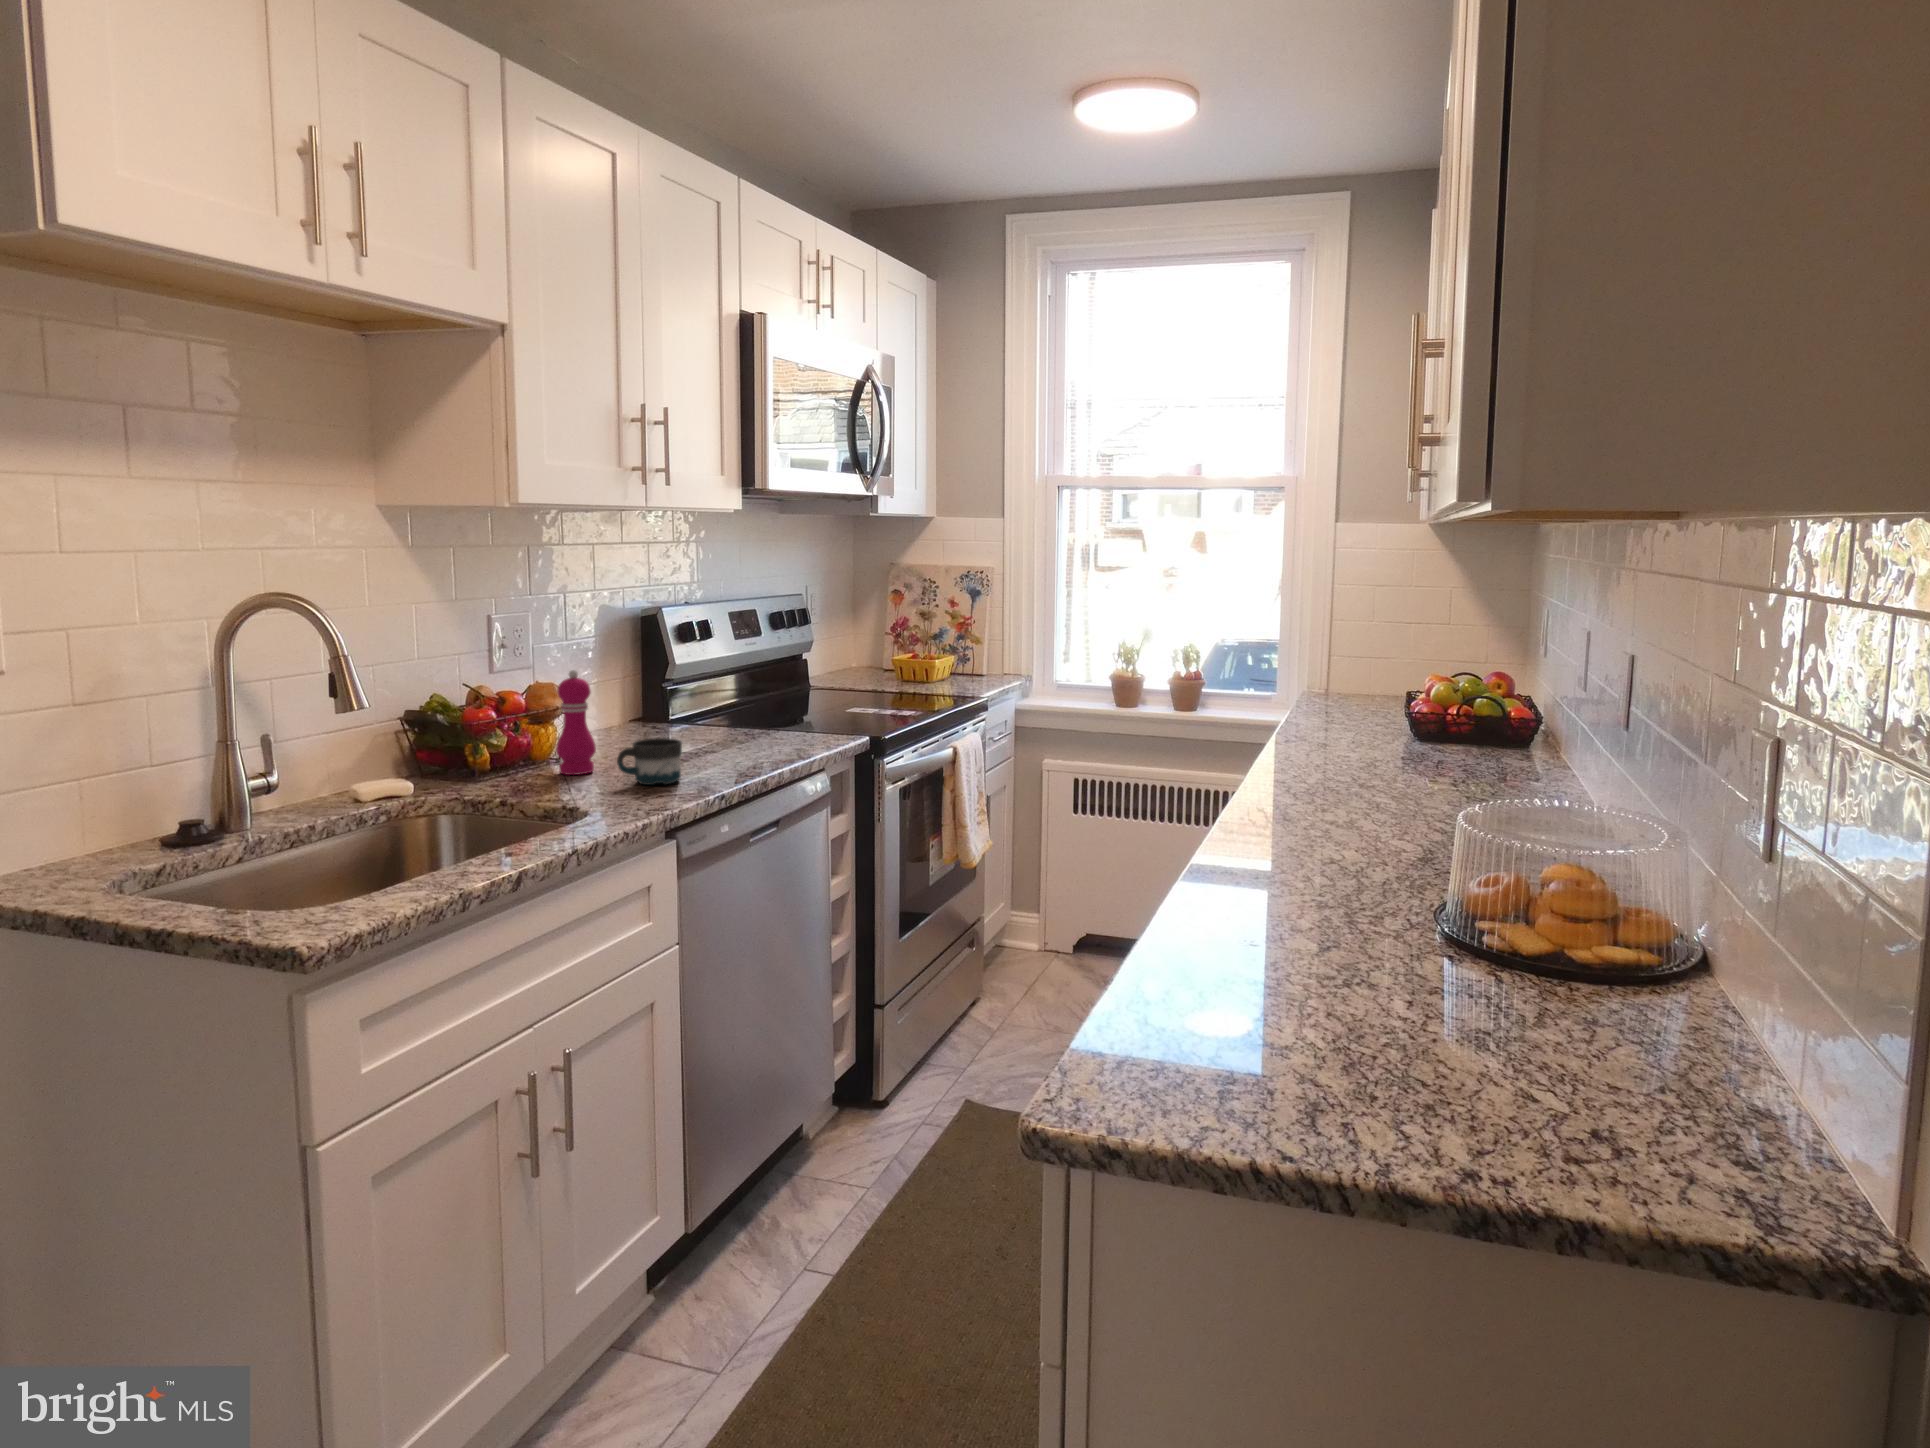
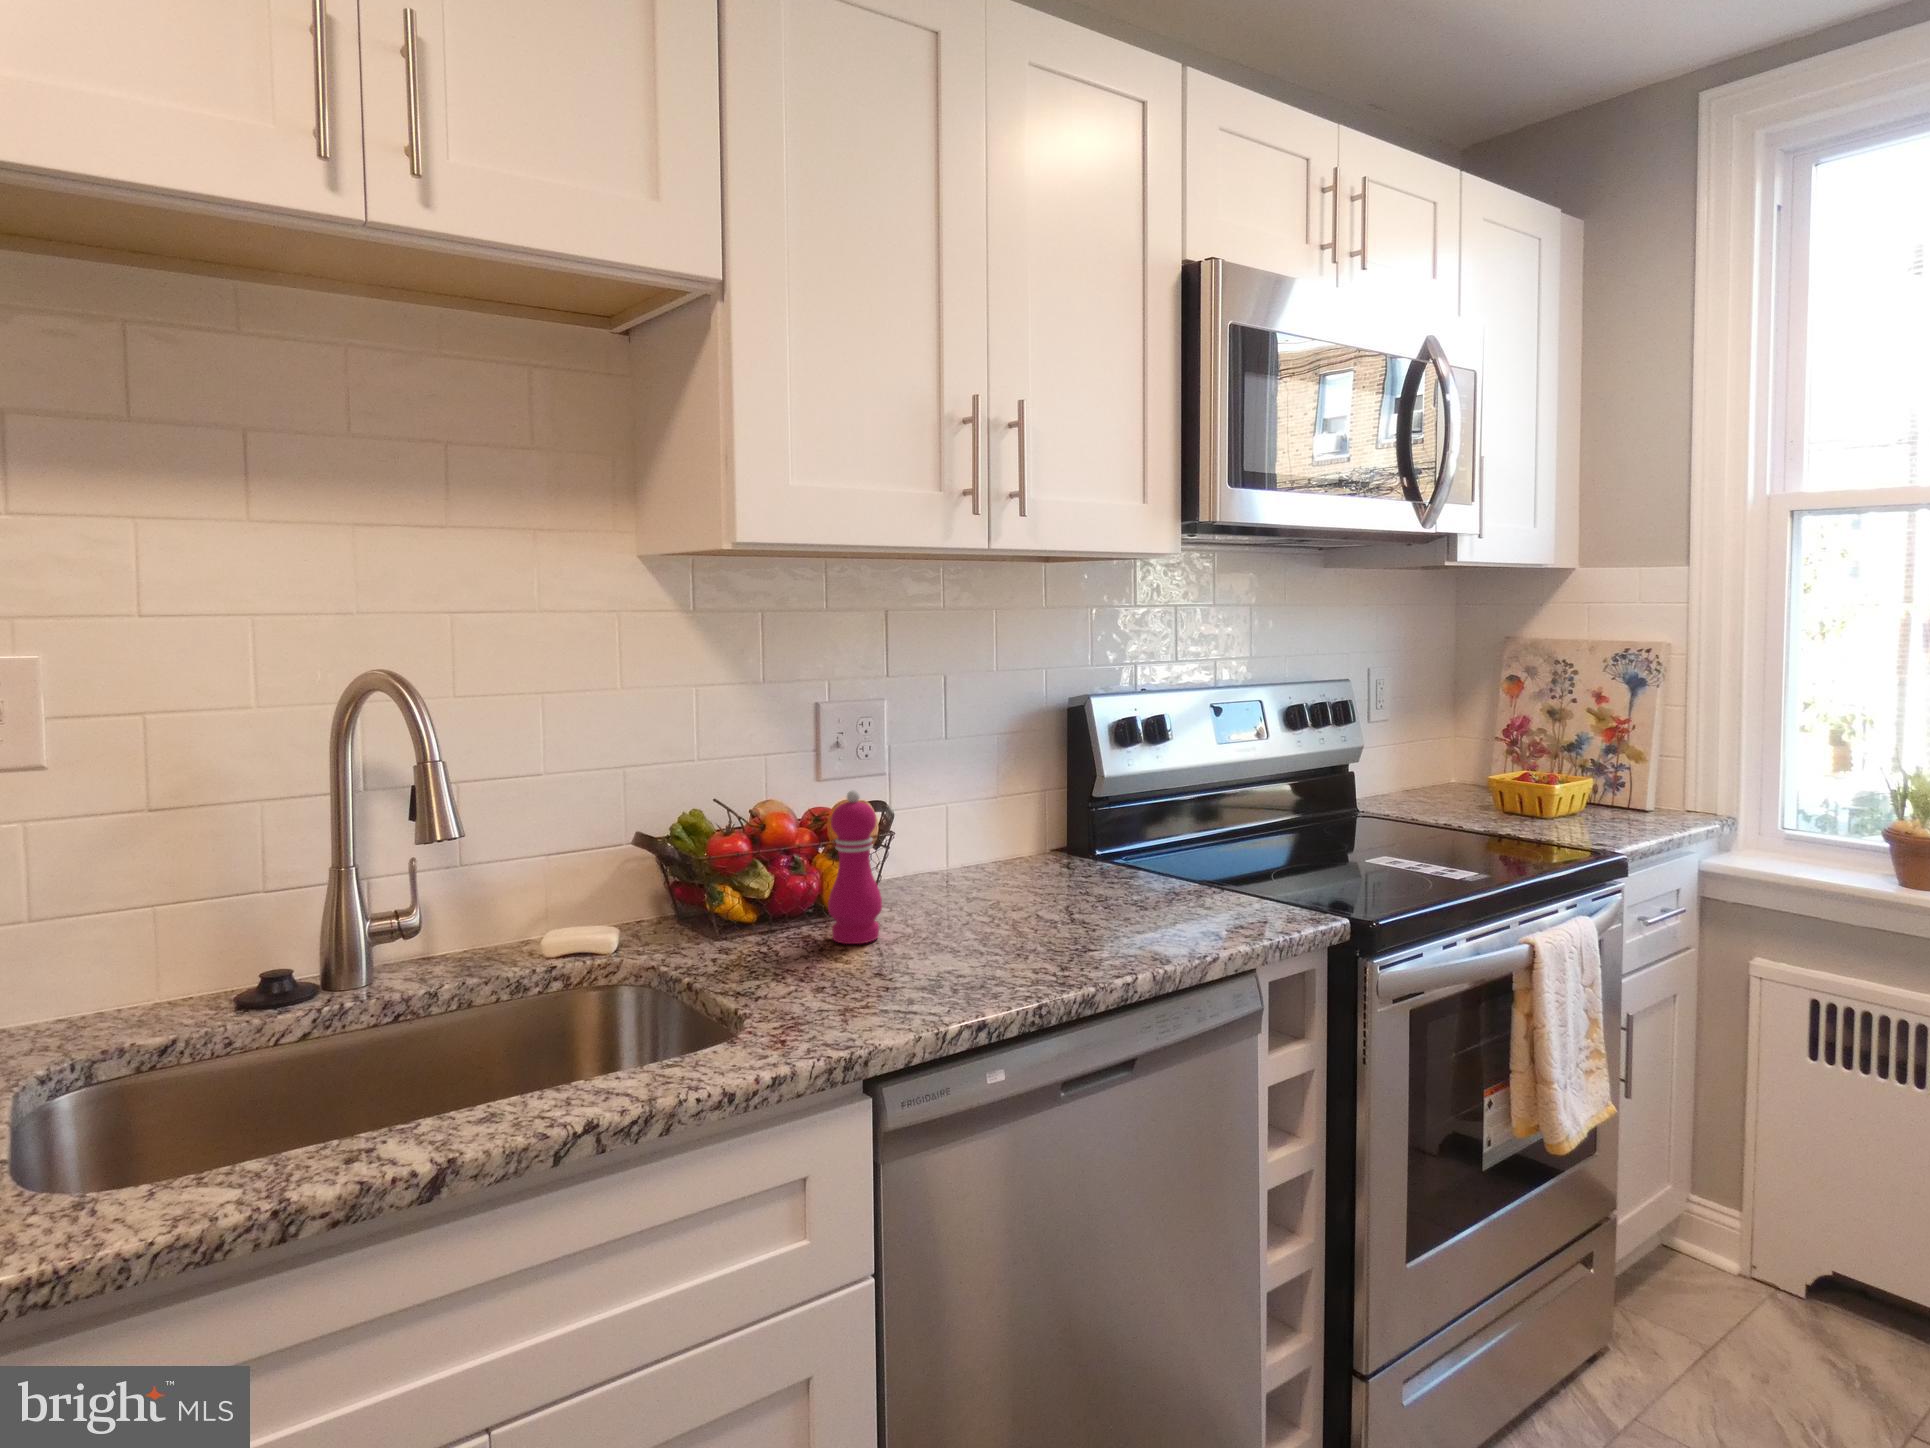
mug: present [617,738,682,785] -> none [859,906,961,985]

